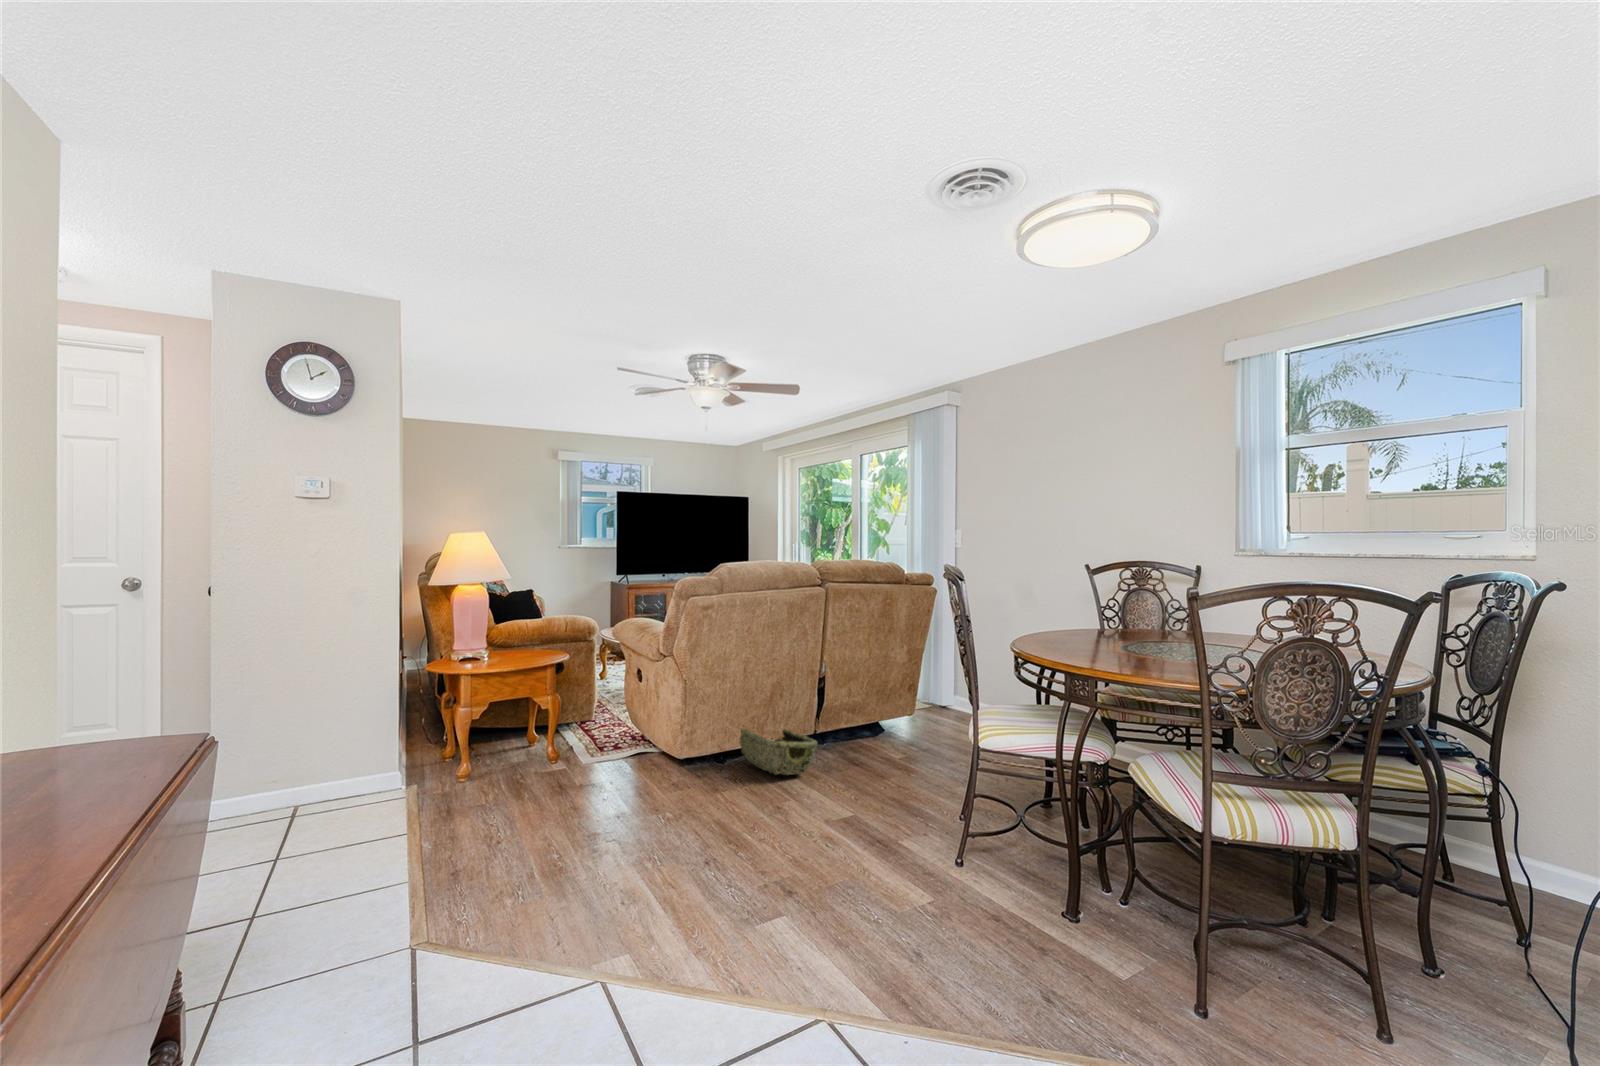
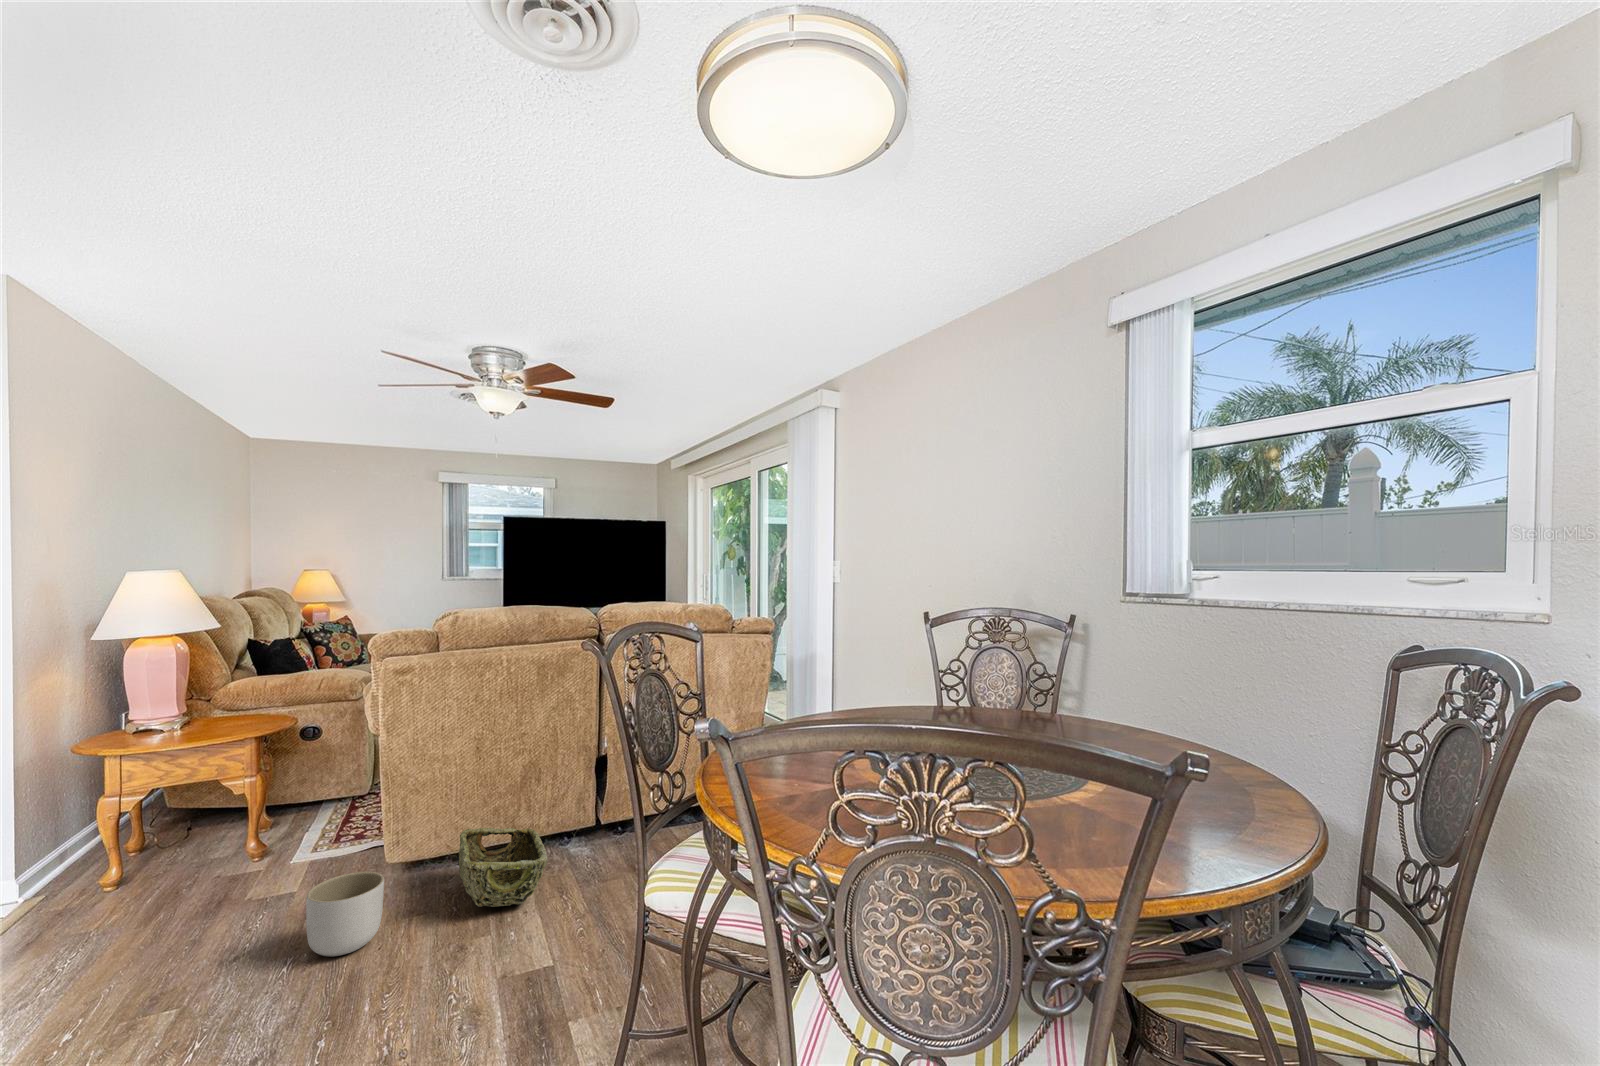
planter: none [681,747,727,800] -> present [306,872,384,957]

